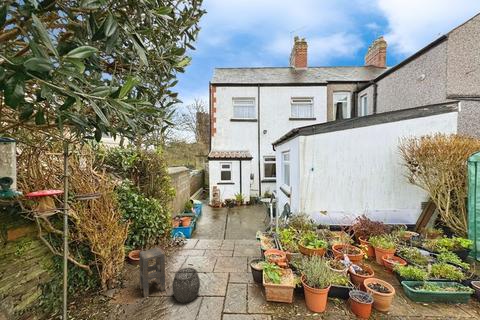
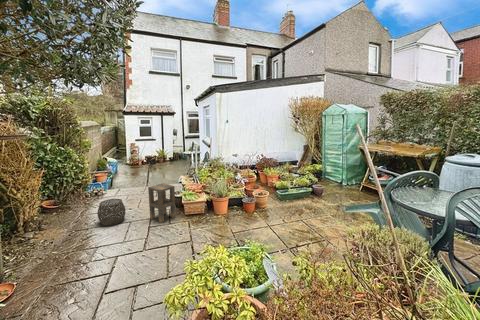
side table: present [139,247,165,297] -> present [148,183,176,223]

